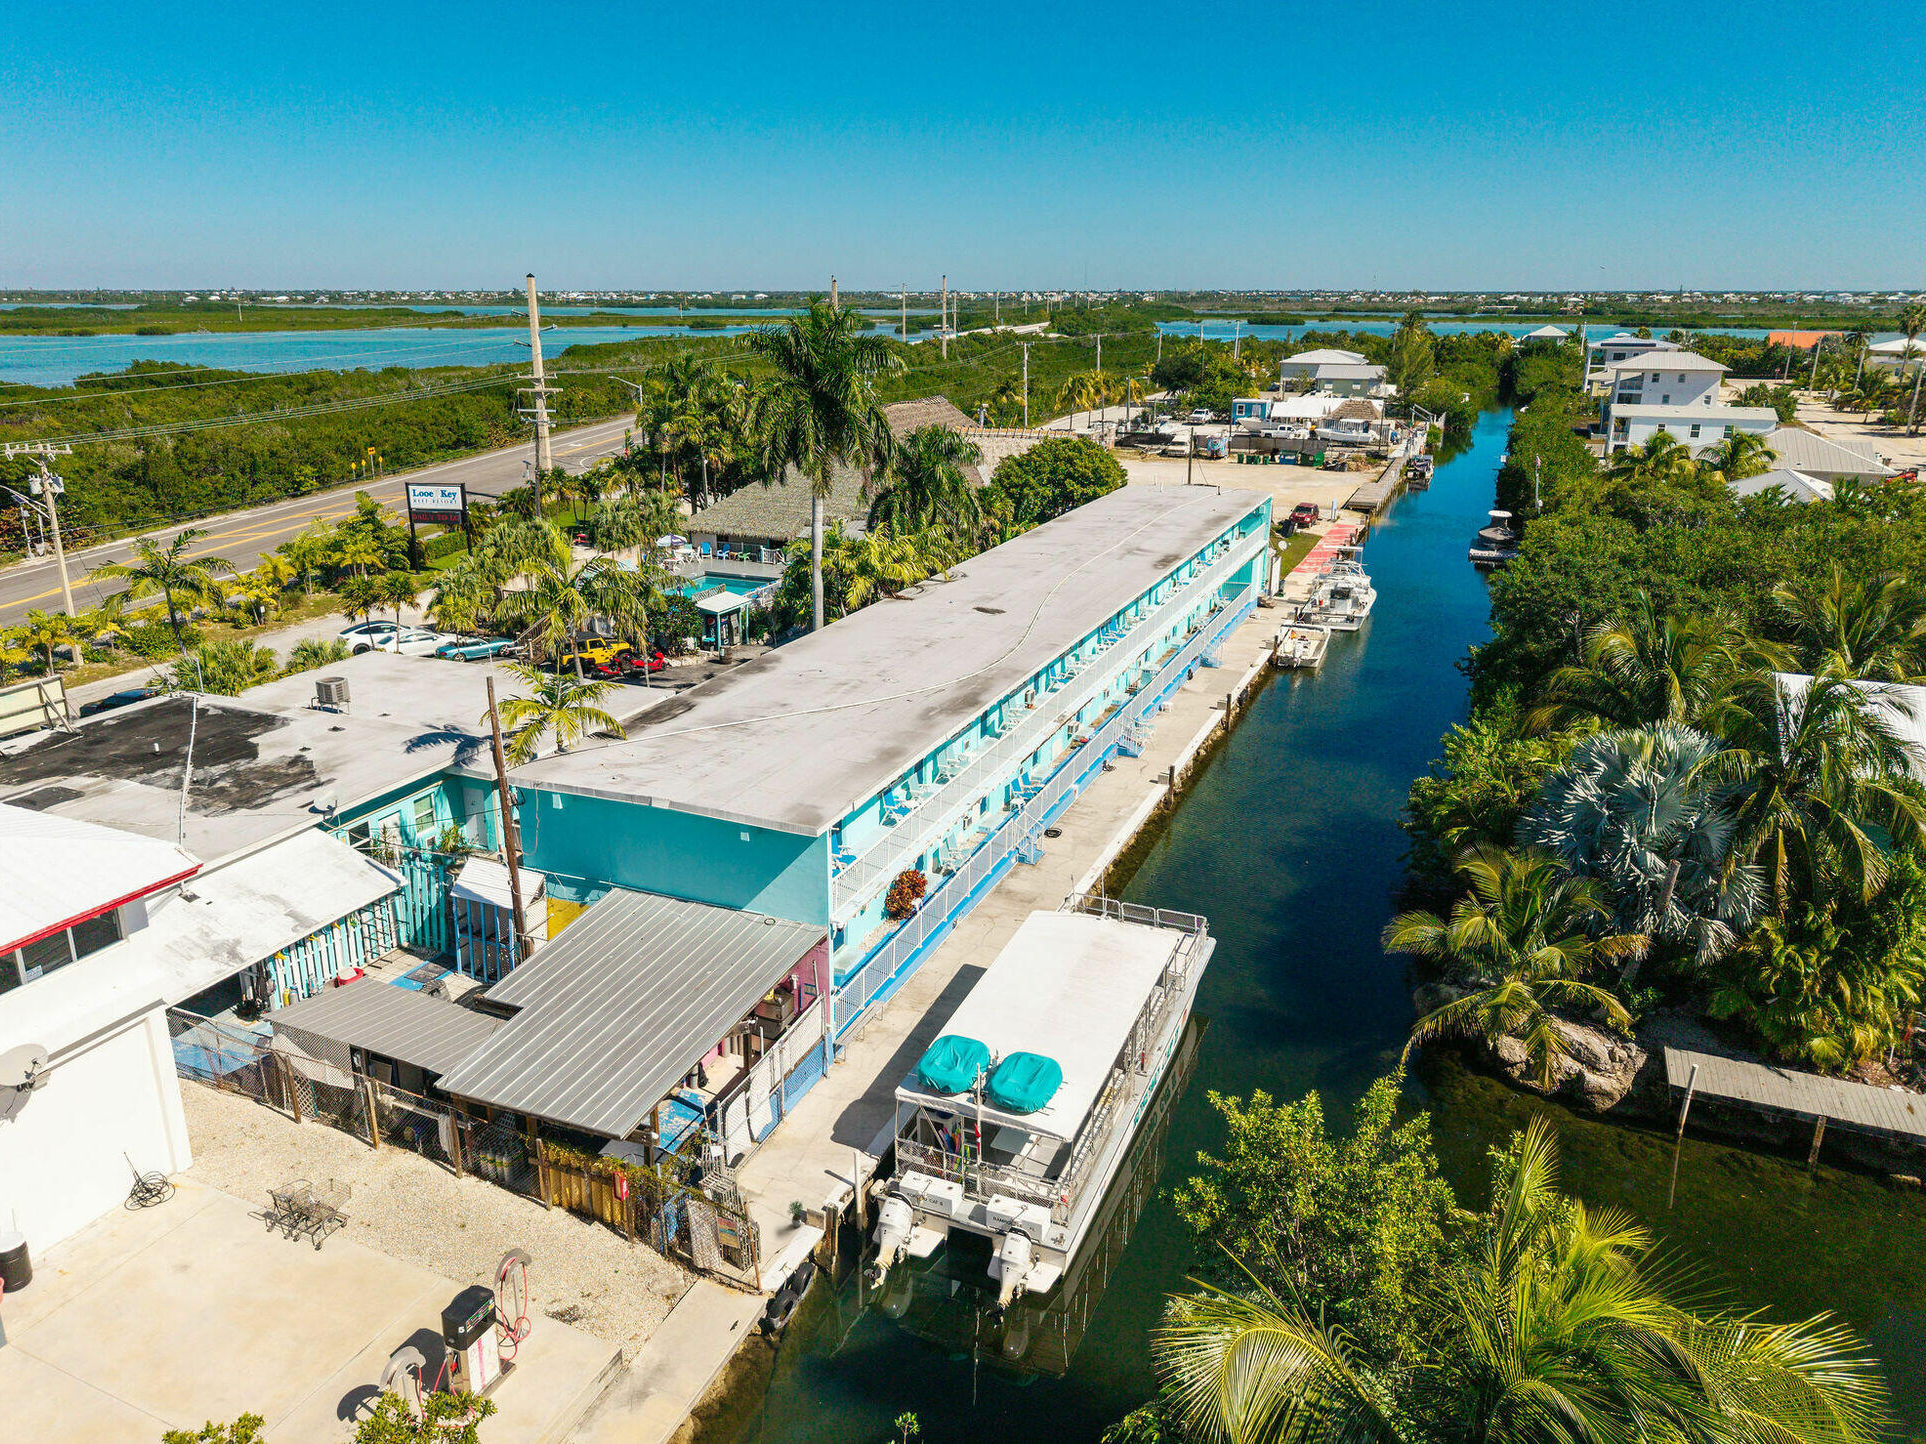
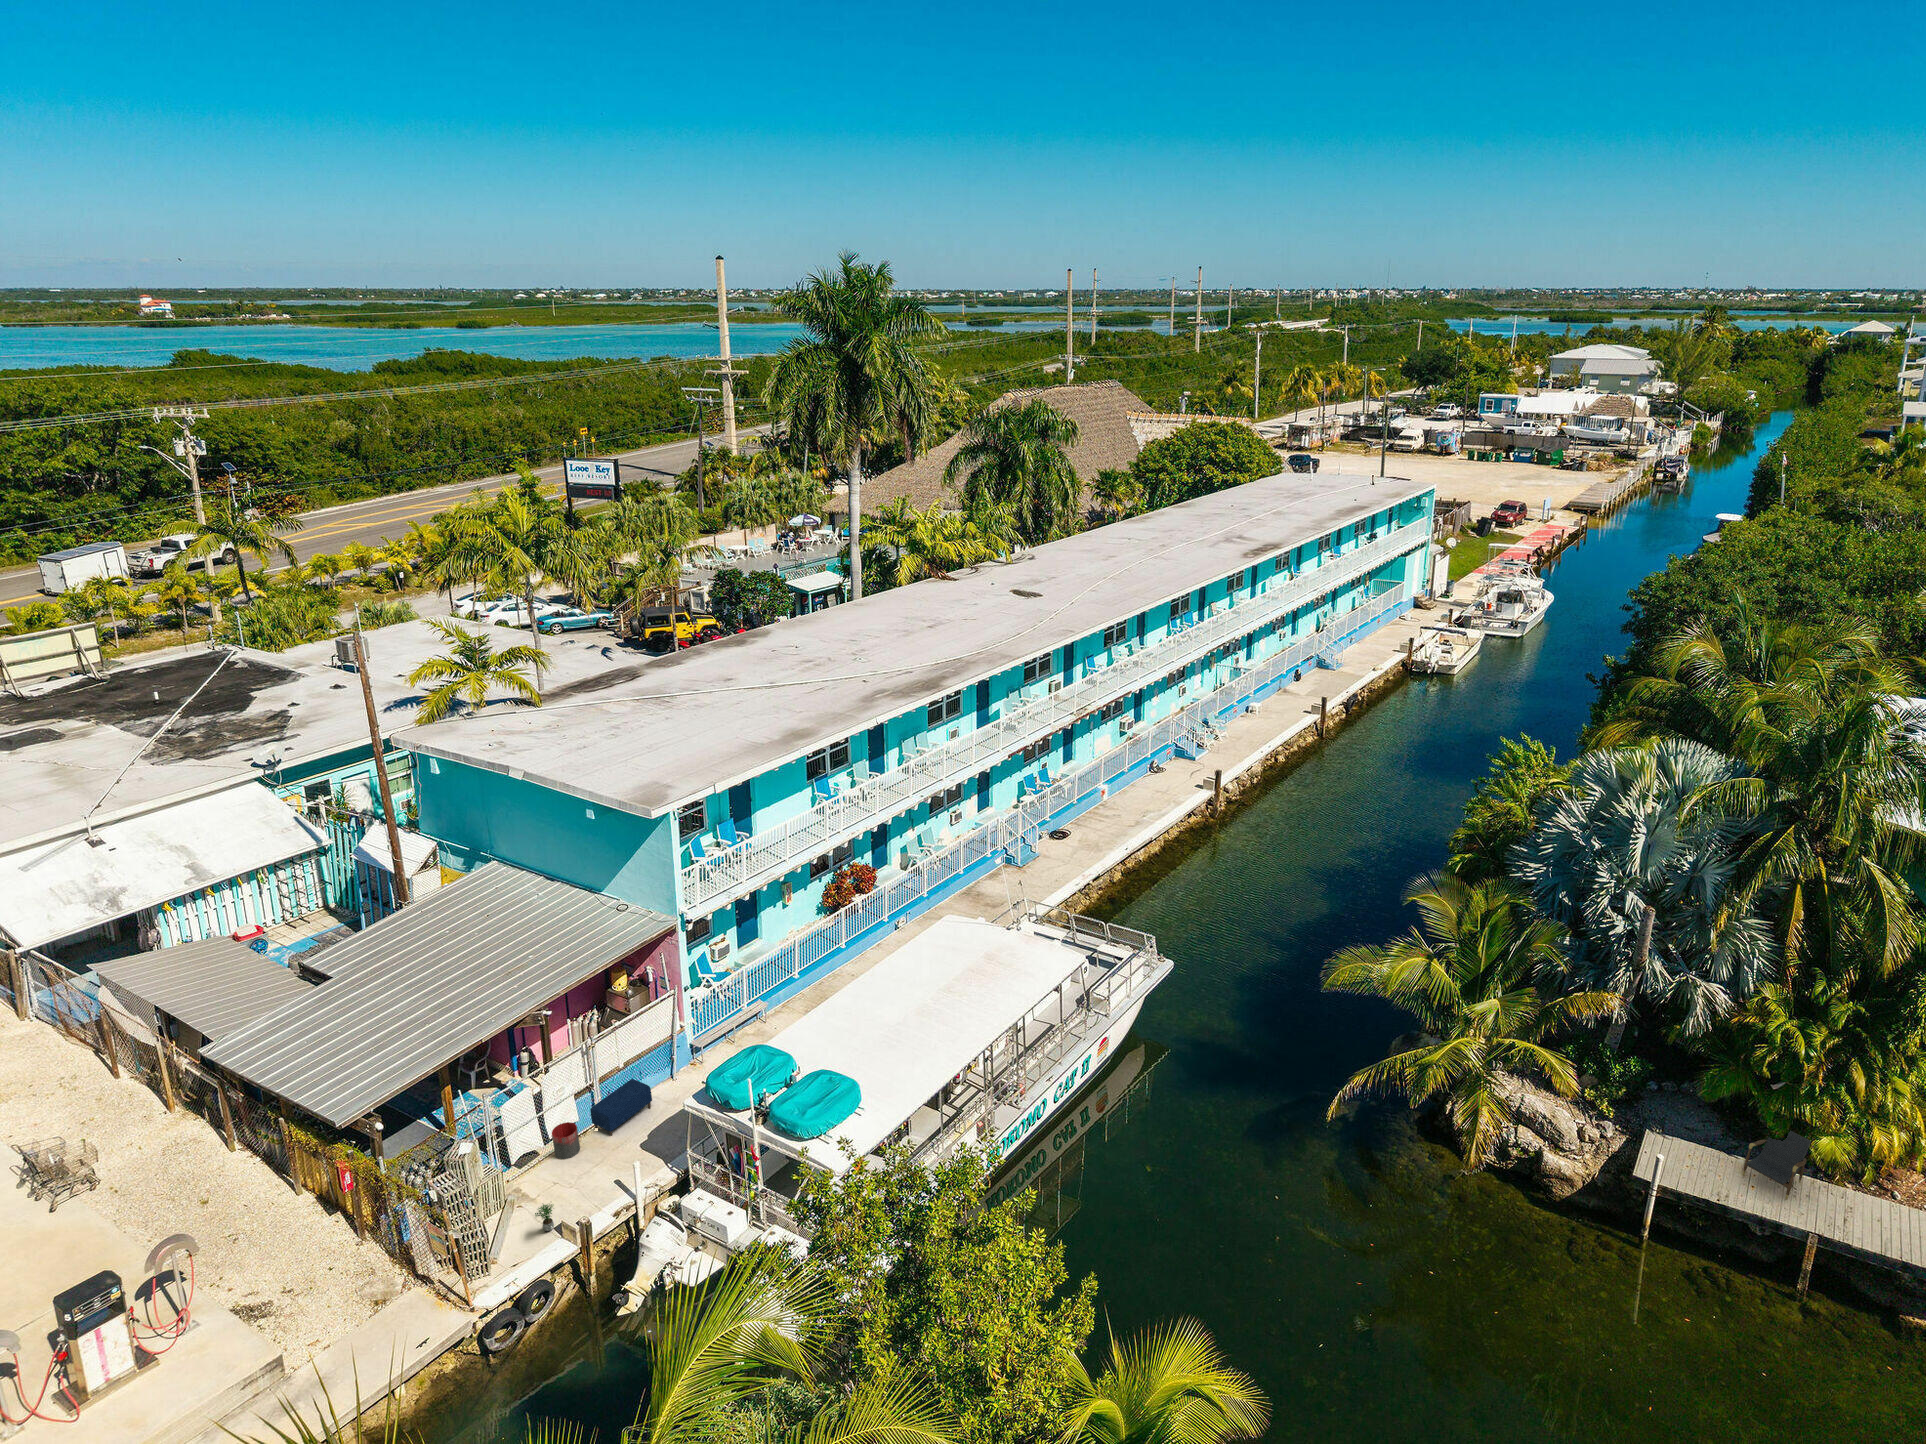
lounge chair: none [1752,1031,1805,1091] -> present [1742,1131,1811,1200]
bench: none [779,1084,824,1140] -> present [590,1079,652,1136]
trash can: none [756,1128,780,1163] -> present [552,1122,580,1159]

